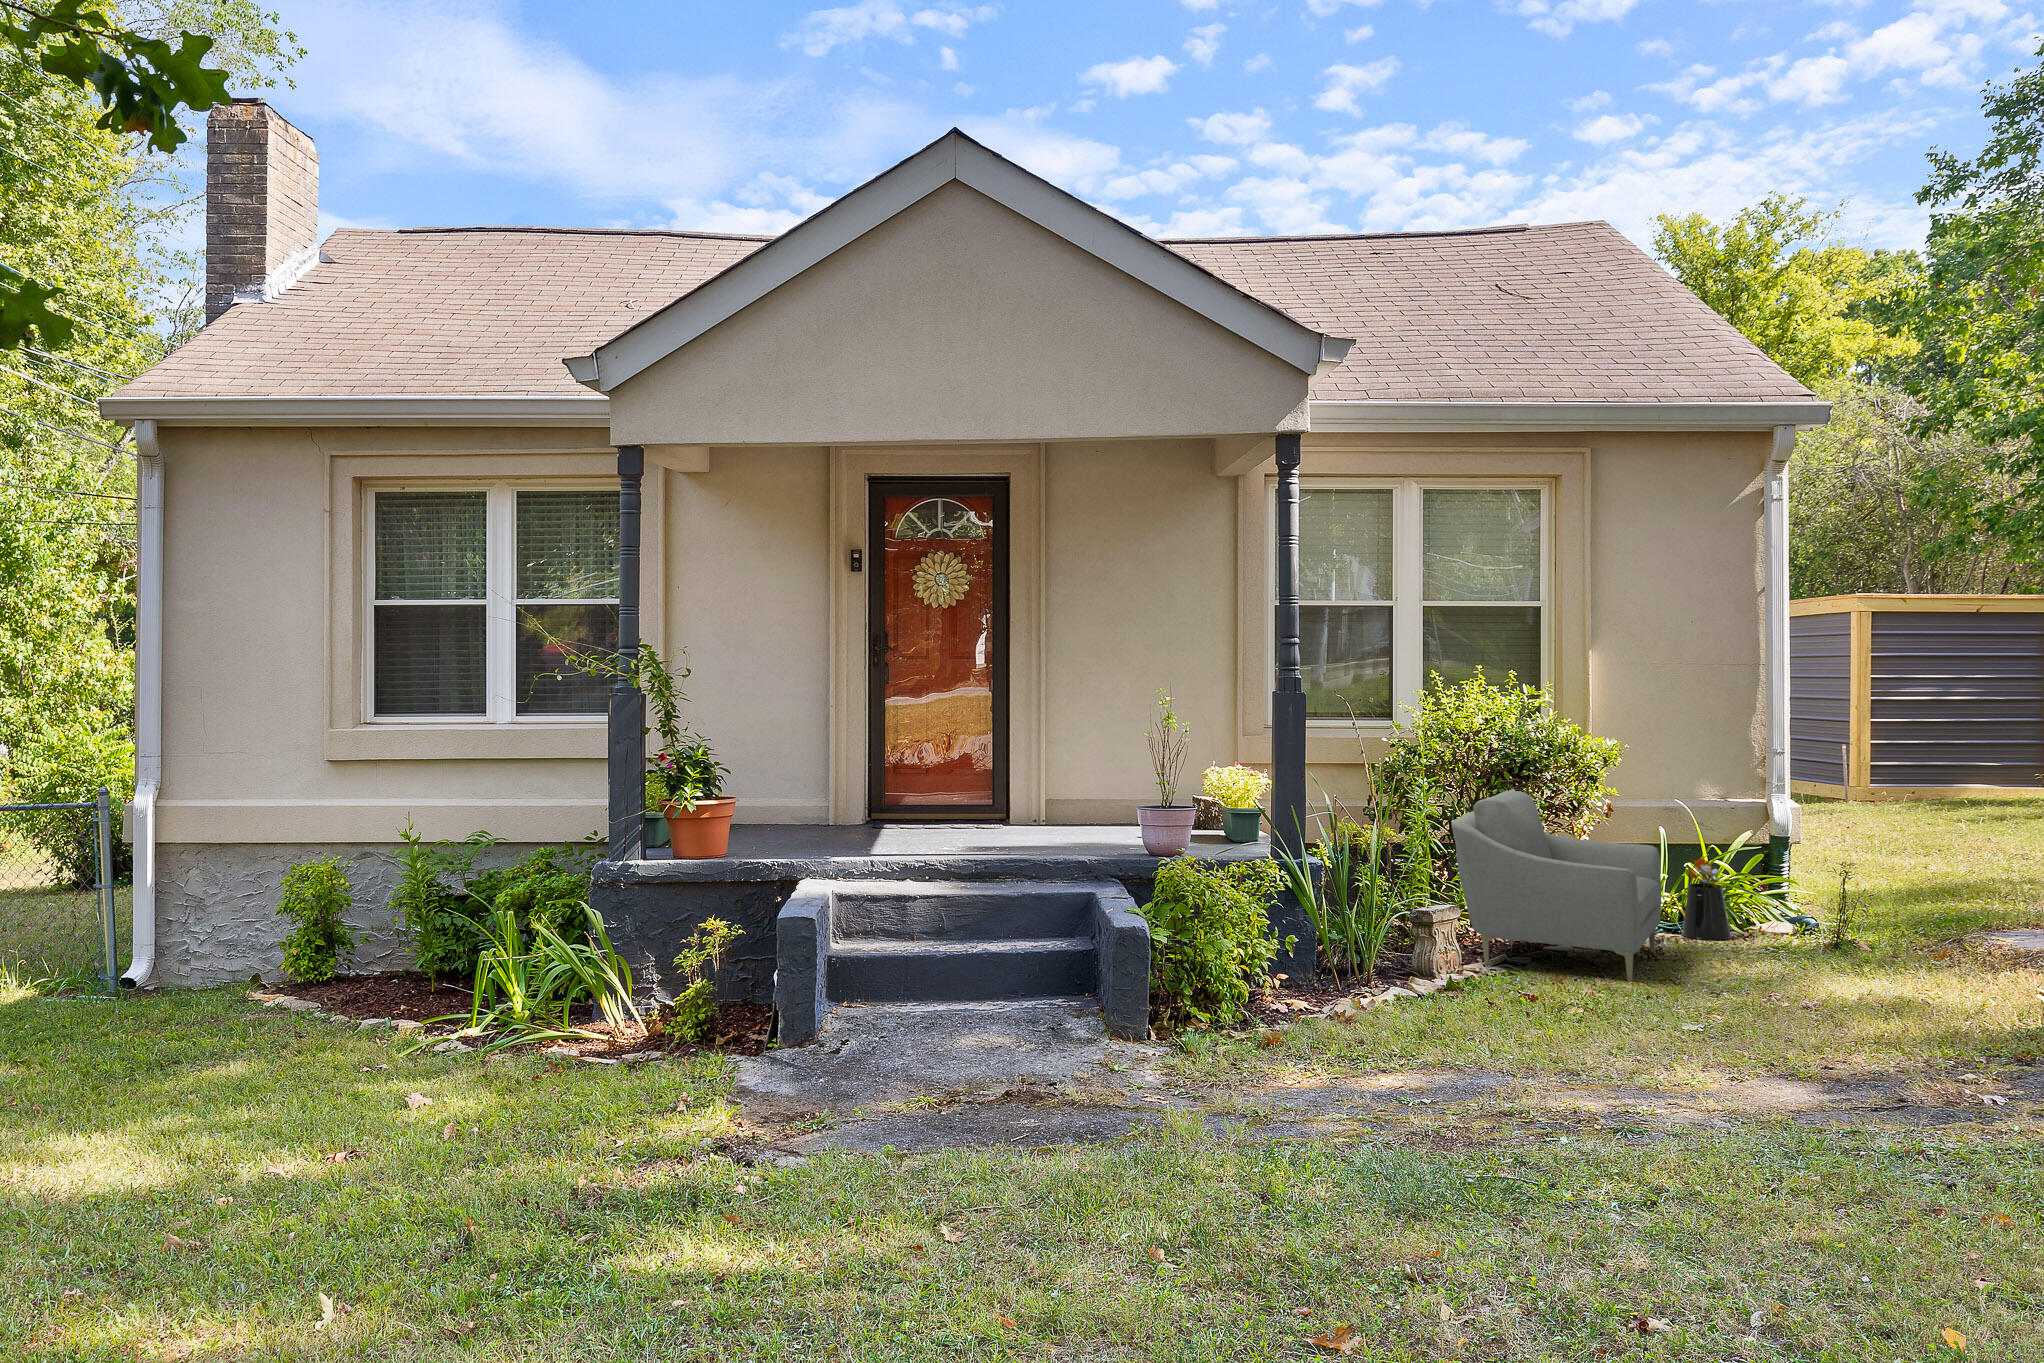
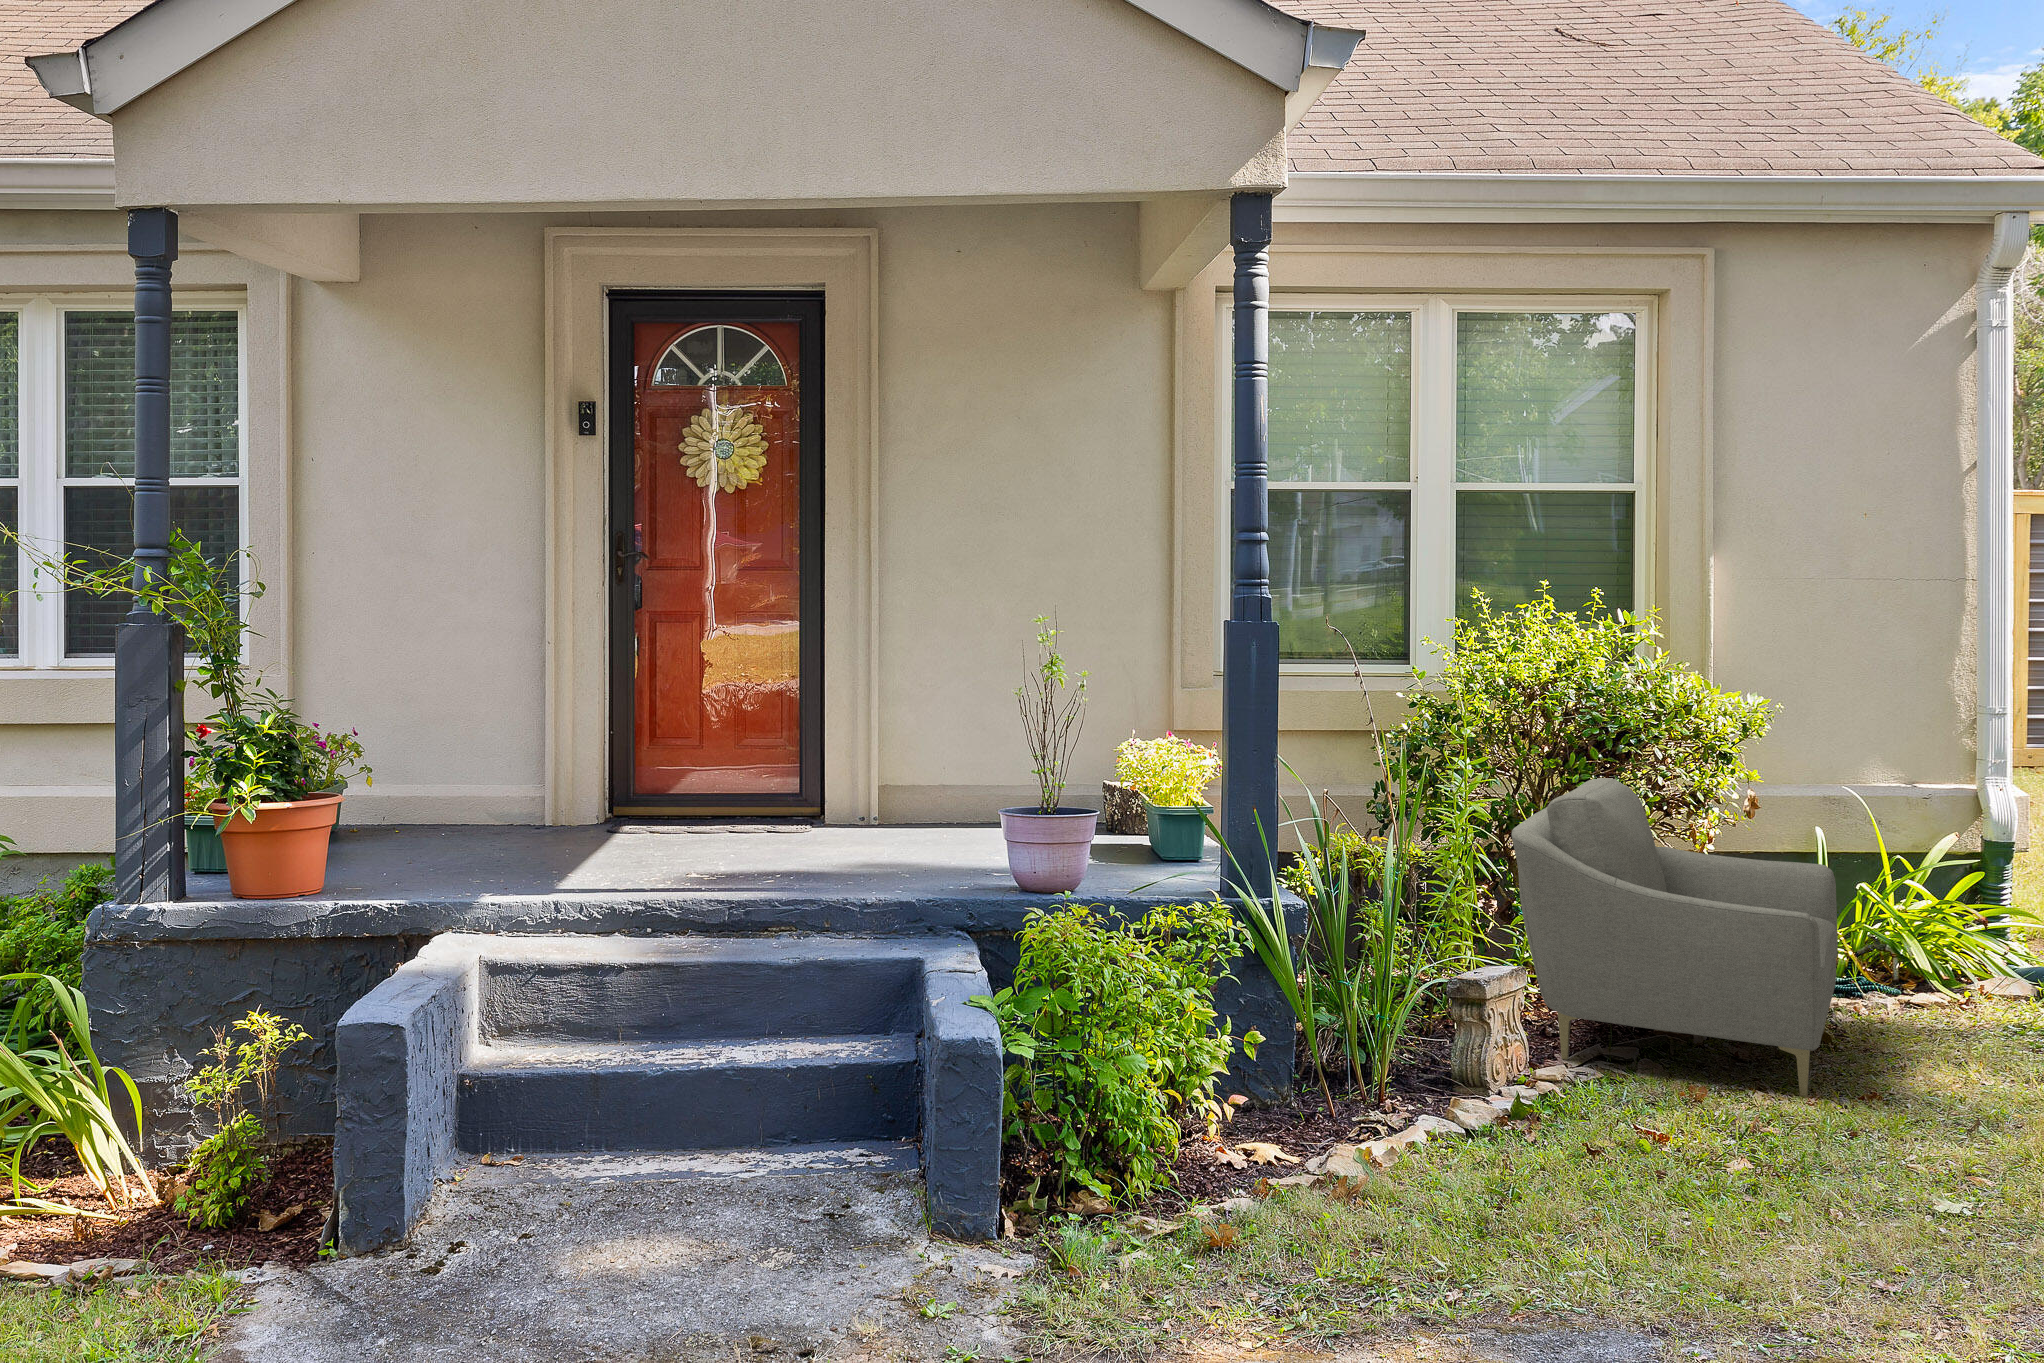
watering can: present [1682,858,1732,940] -> none [1855,877,1936,1008]

